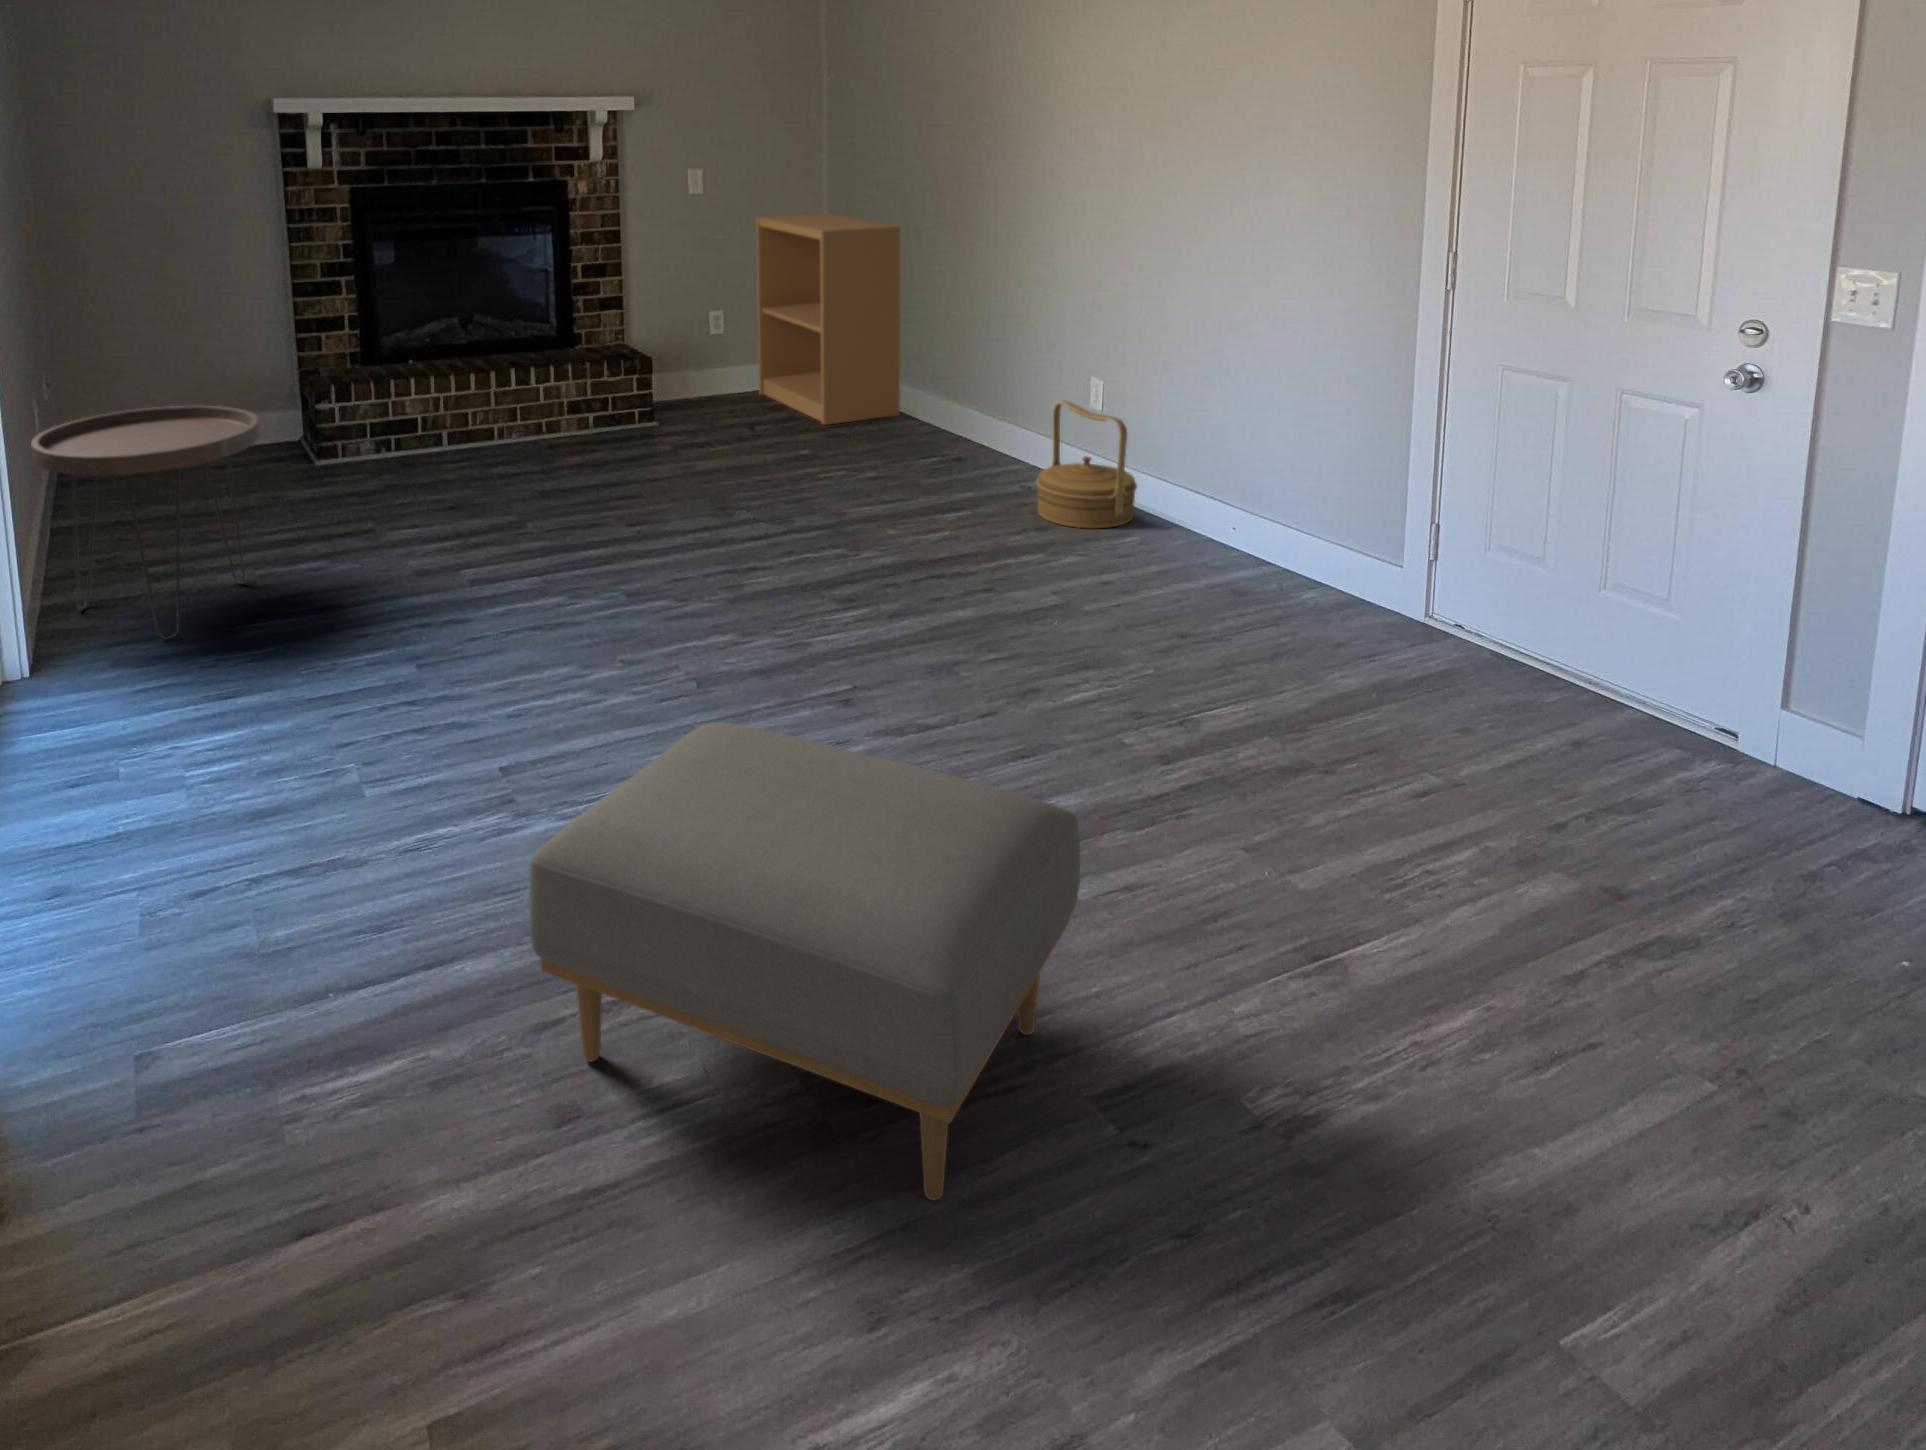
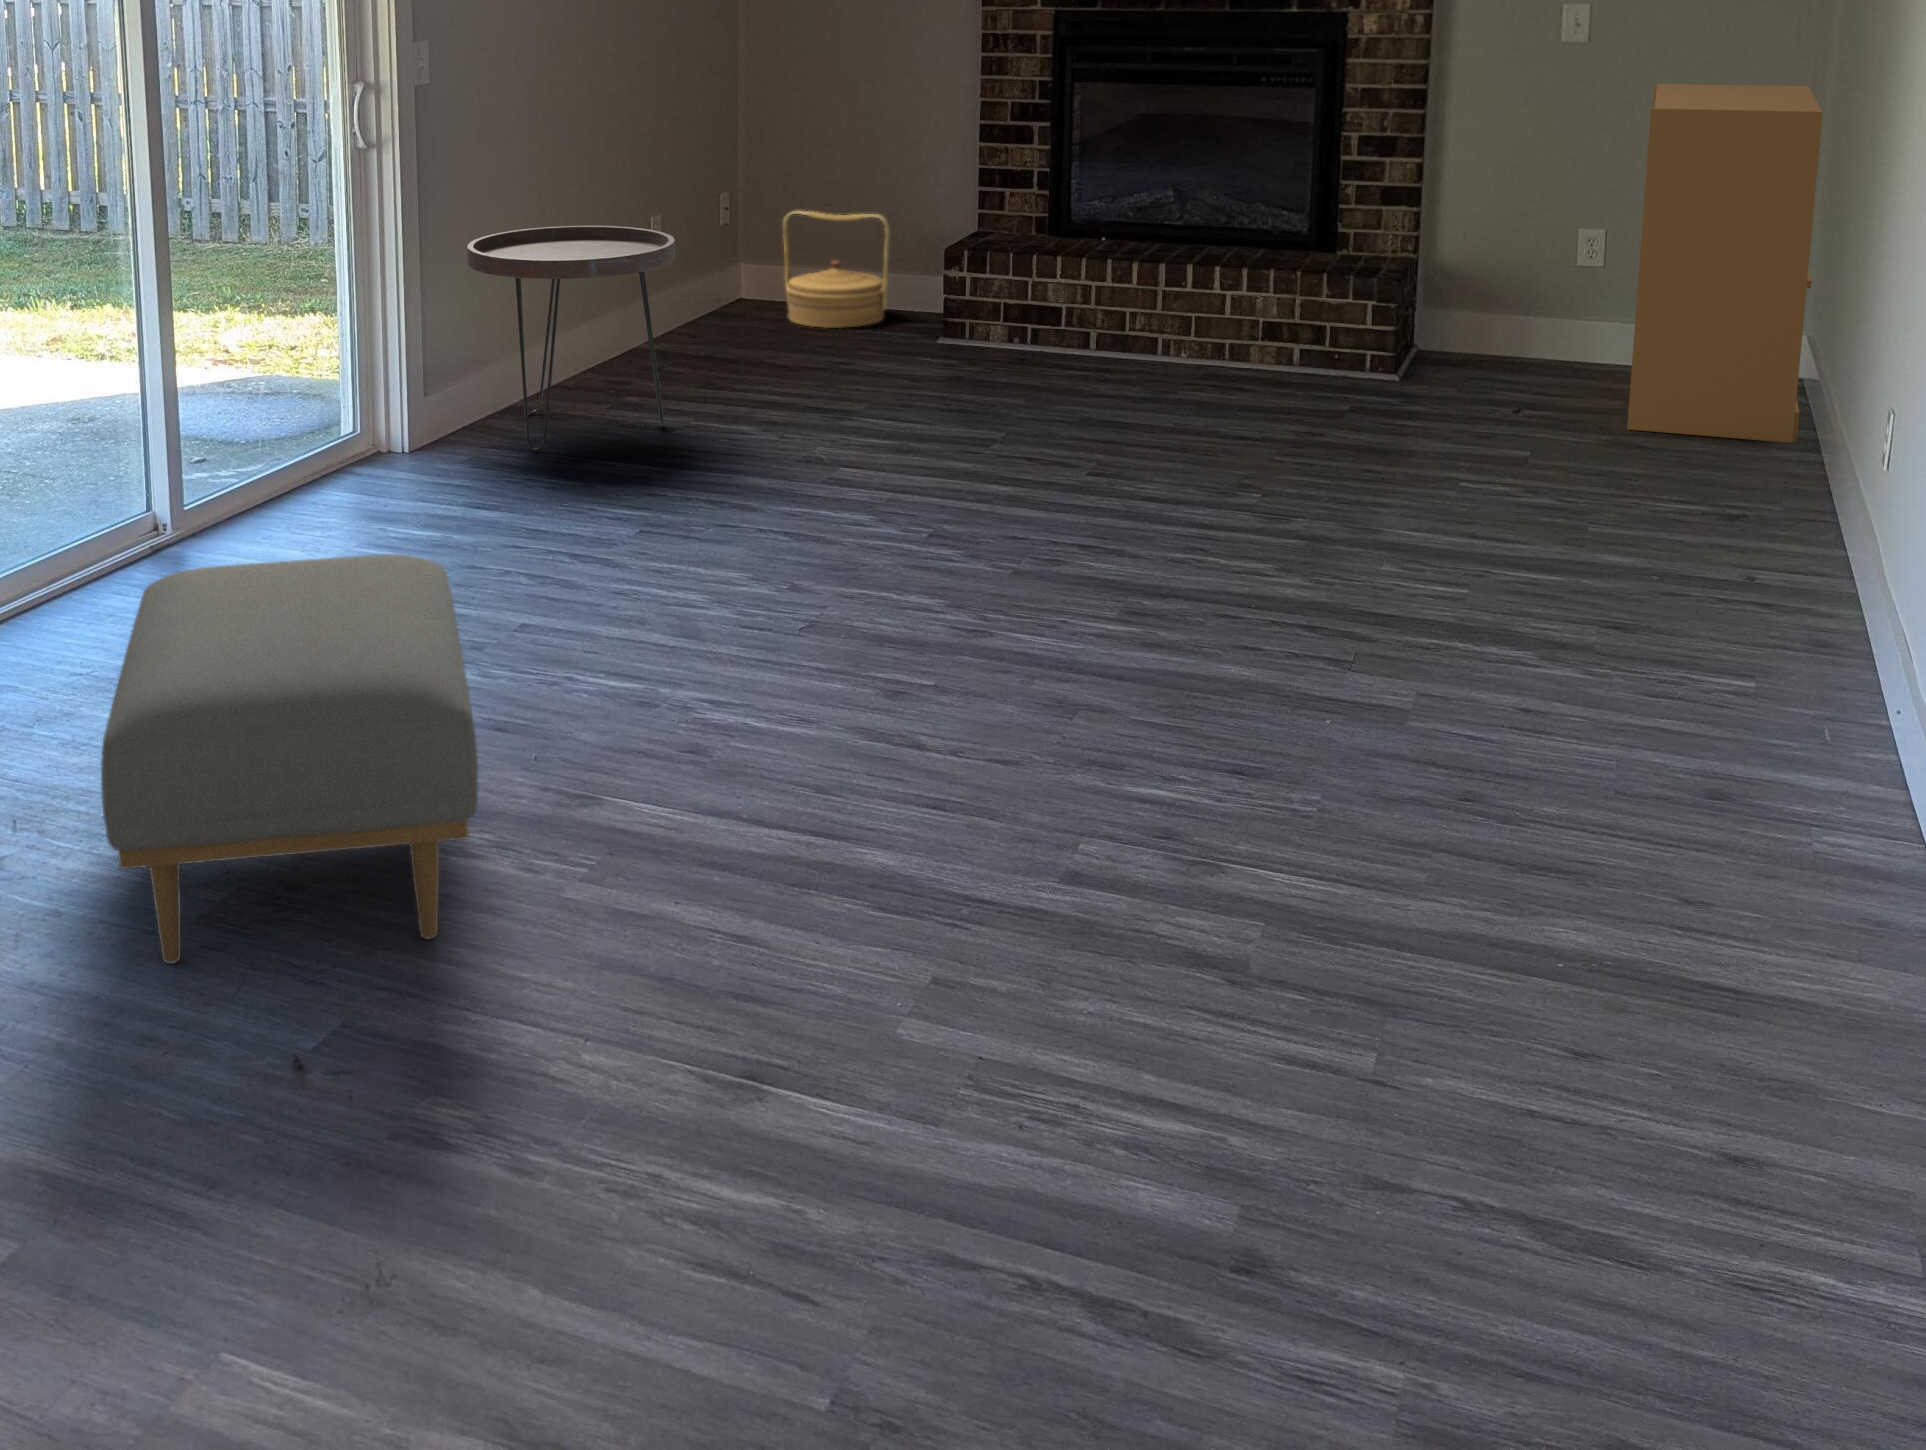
woven basket: present [1036,401,1137,529] -> present [783,210,890,328]

